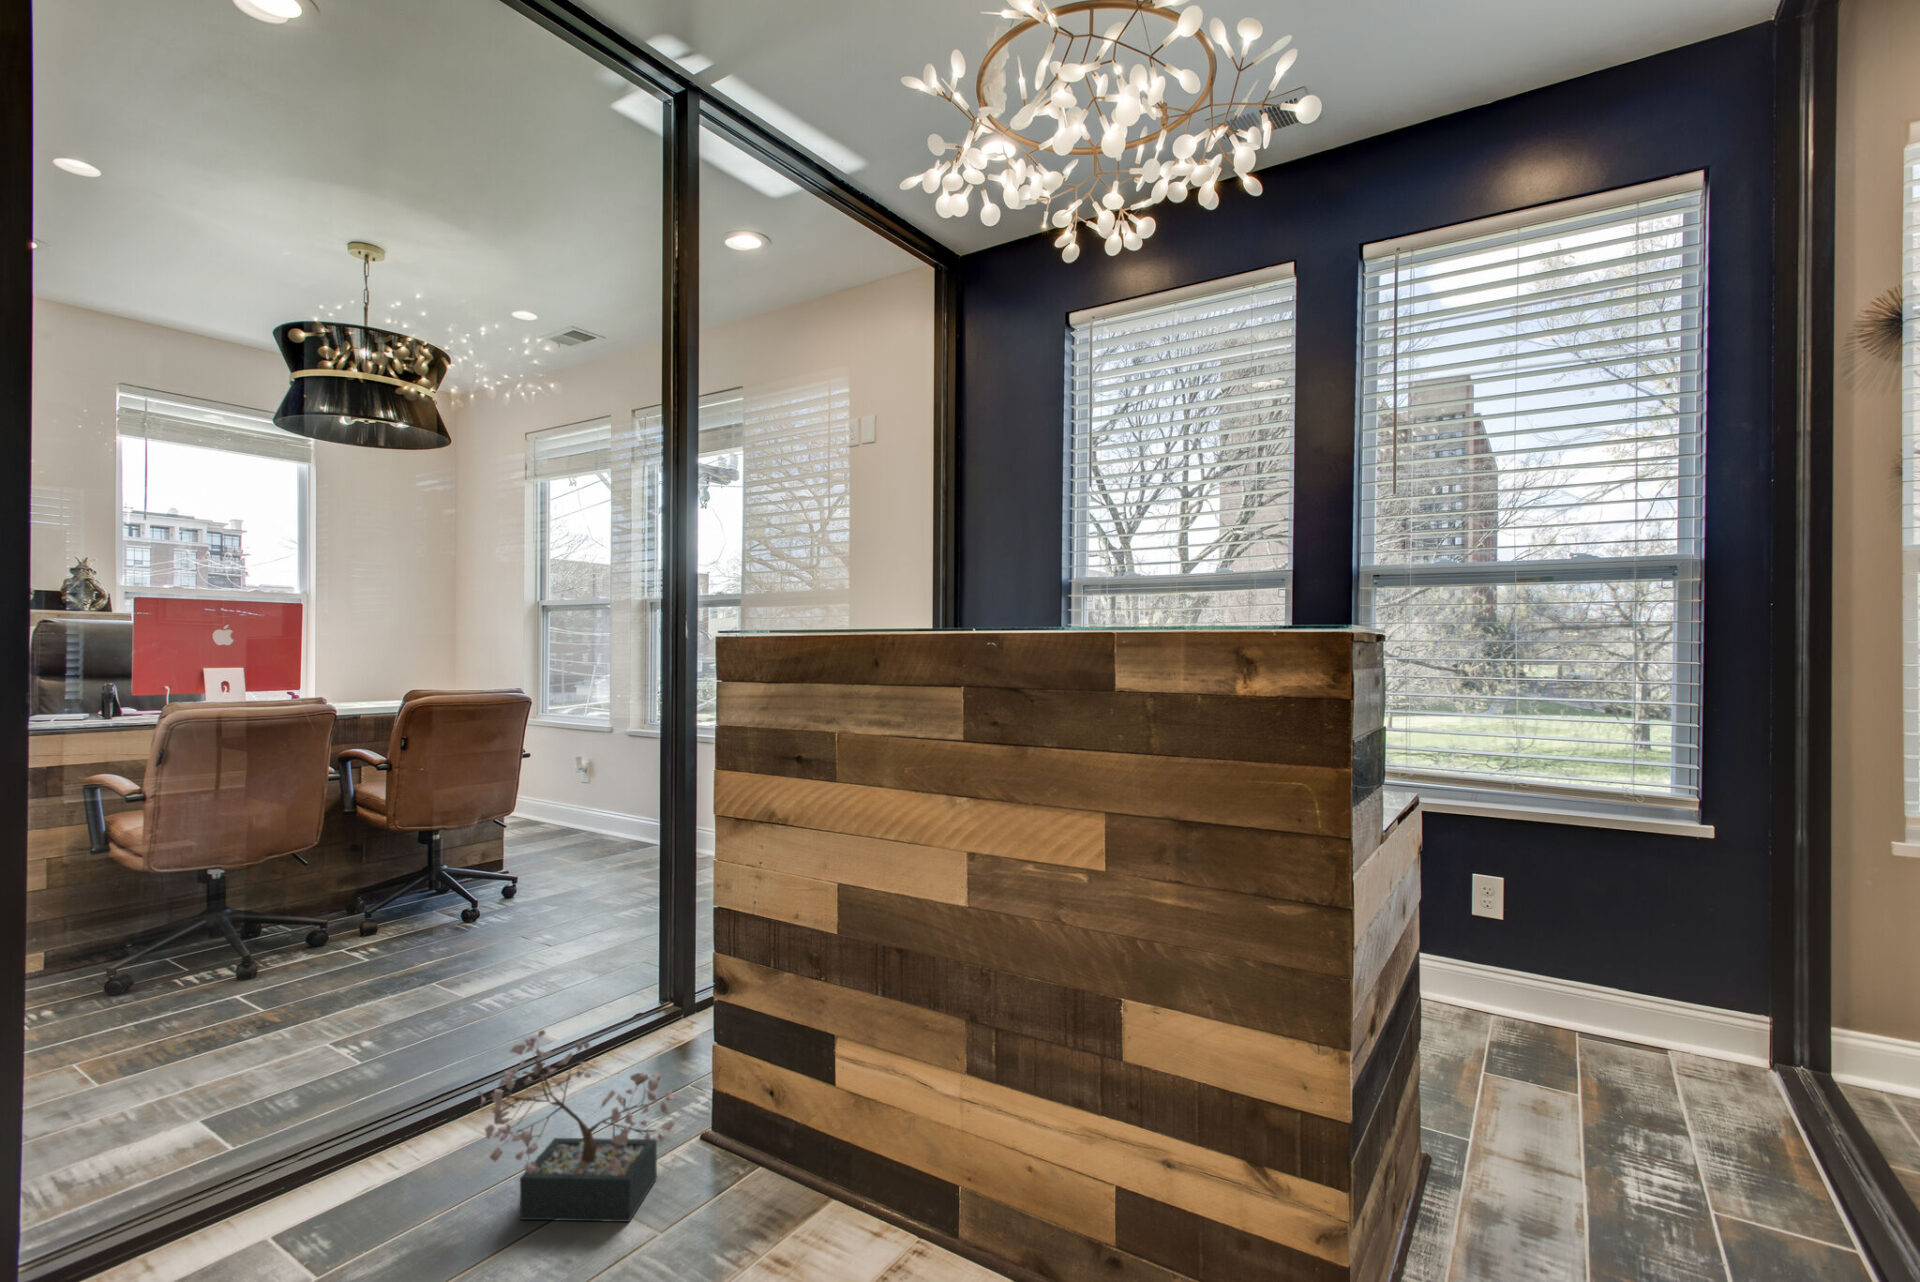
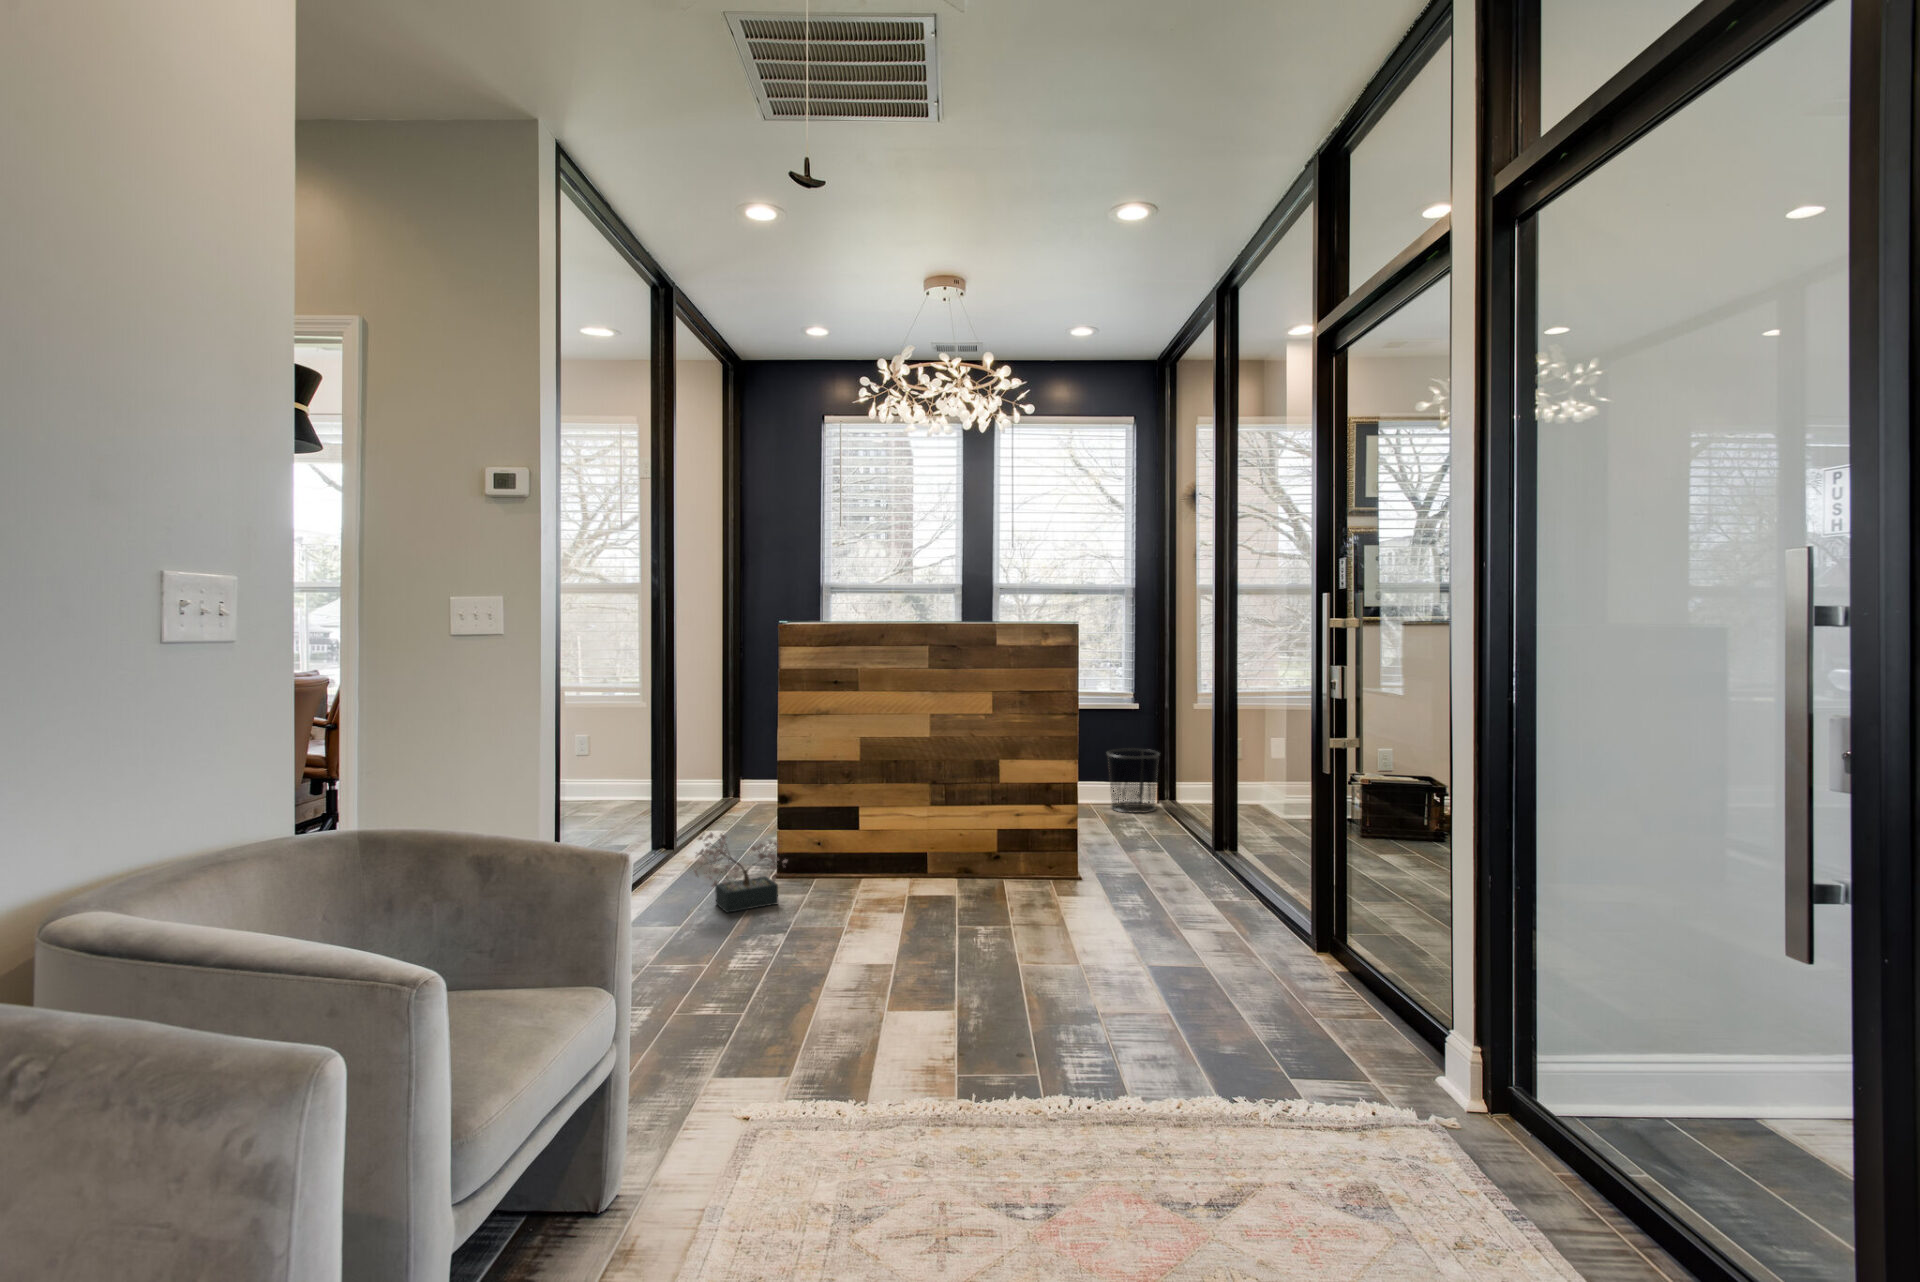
waste bin: none [1618,928,1772,1099] -> present [1107,748,1159,813]

